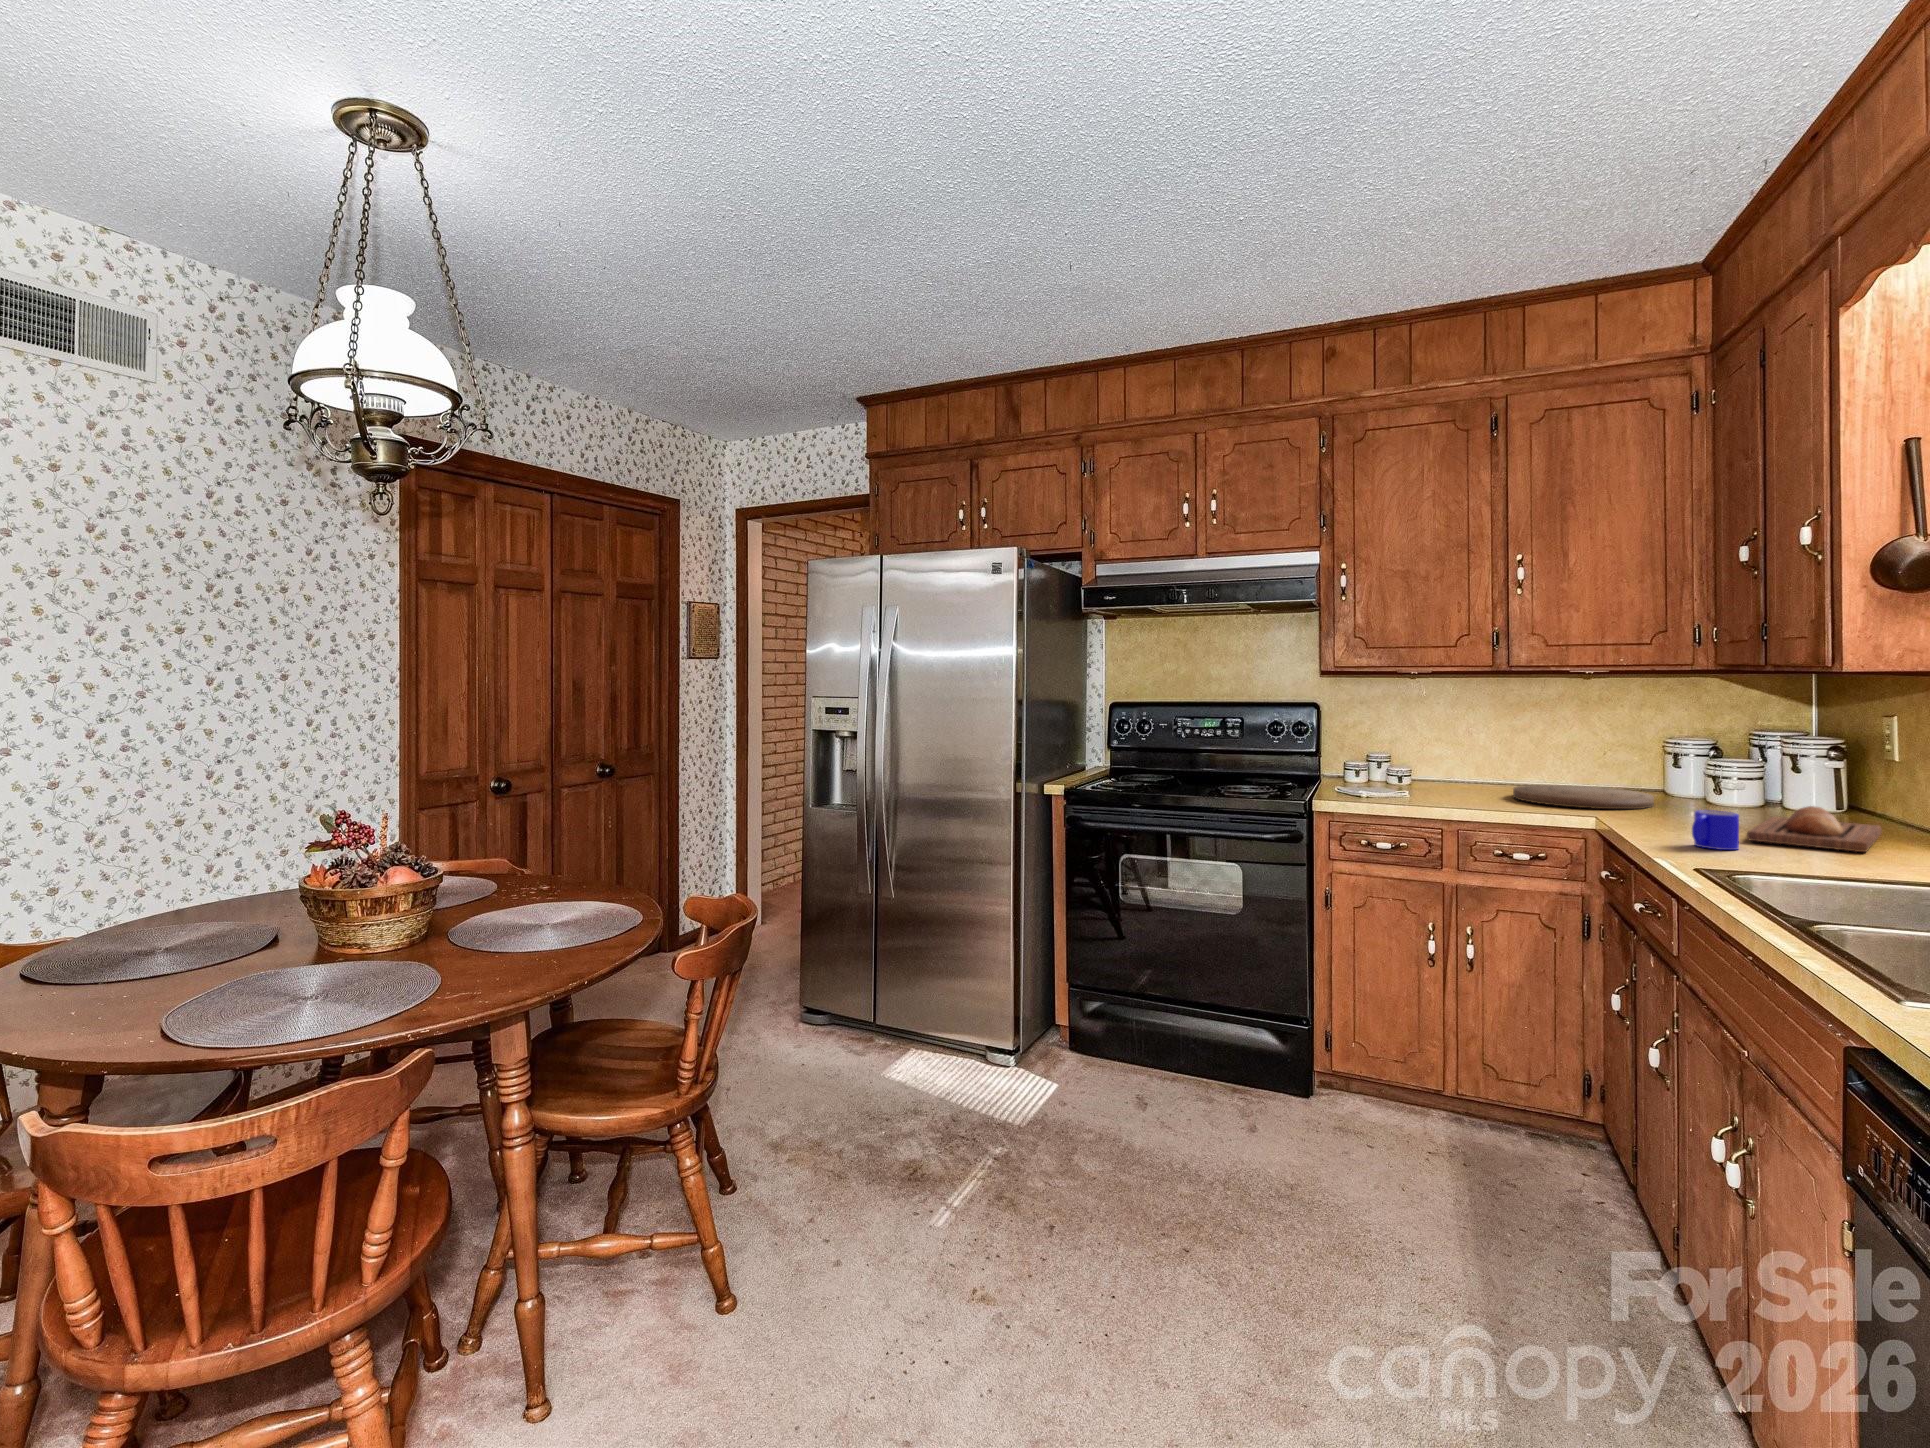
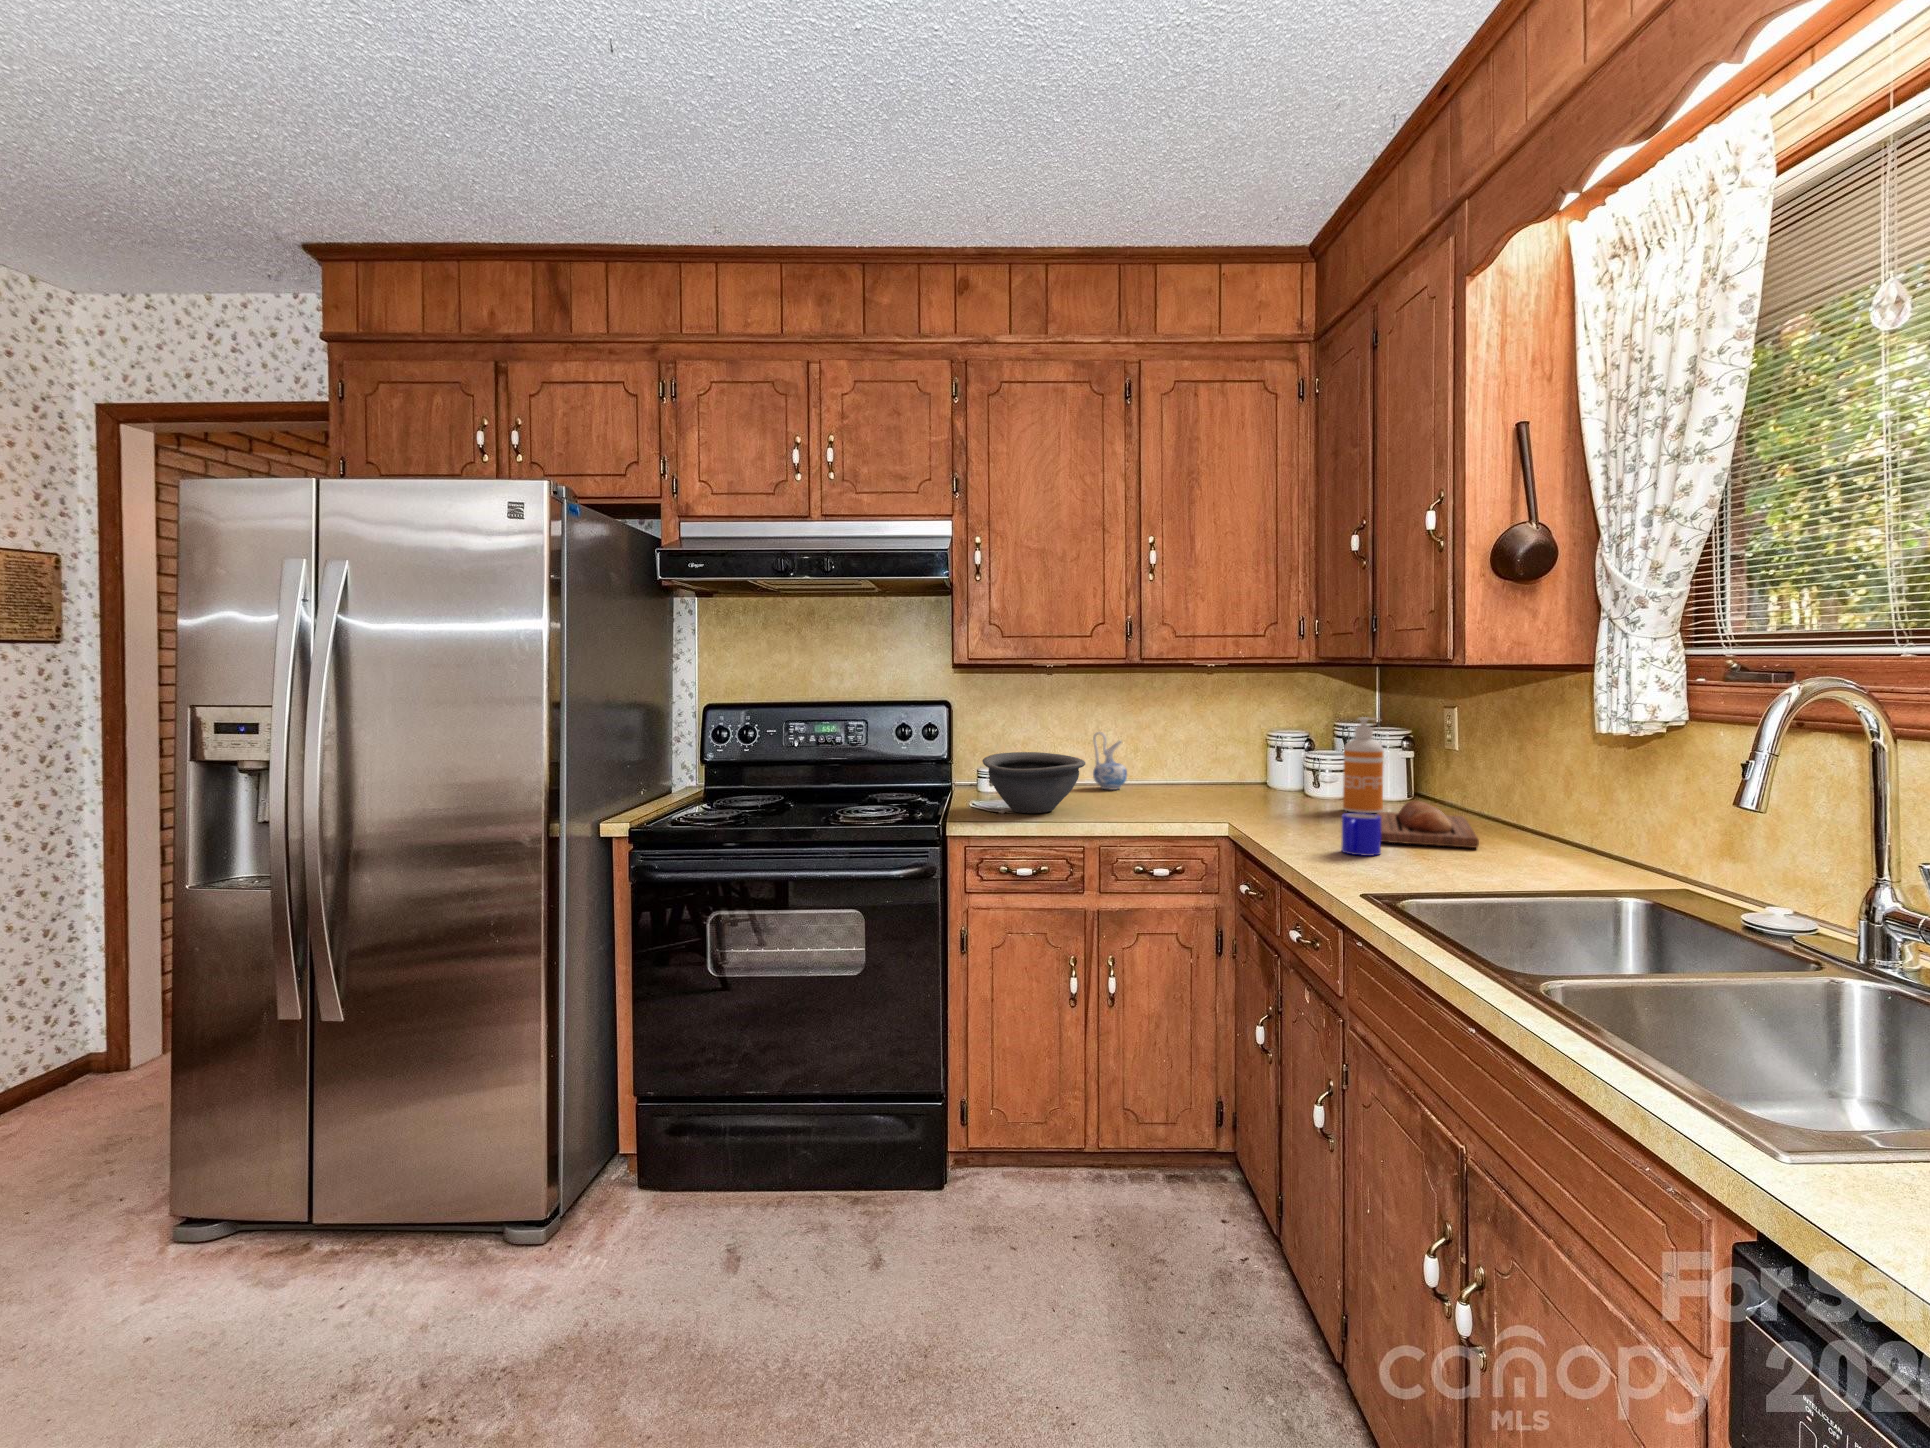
soap dispenser: none [1738,723,1789,819] -> present [1343,717,1383,813]
ceramic pitcher: none [1469,733,1505,786] -> present [1093,732,1127,789]
bowl: none [1348,748,1448,800] -> present [982,752,1085,813]
cutting board: present [1513,785,1654,809] -> none [1143,786,1269,812]

